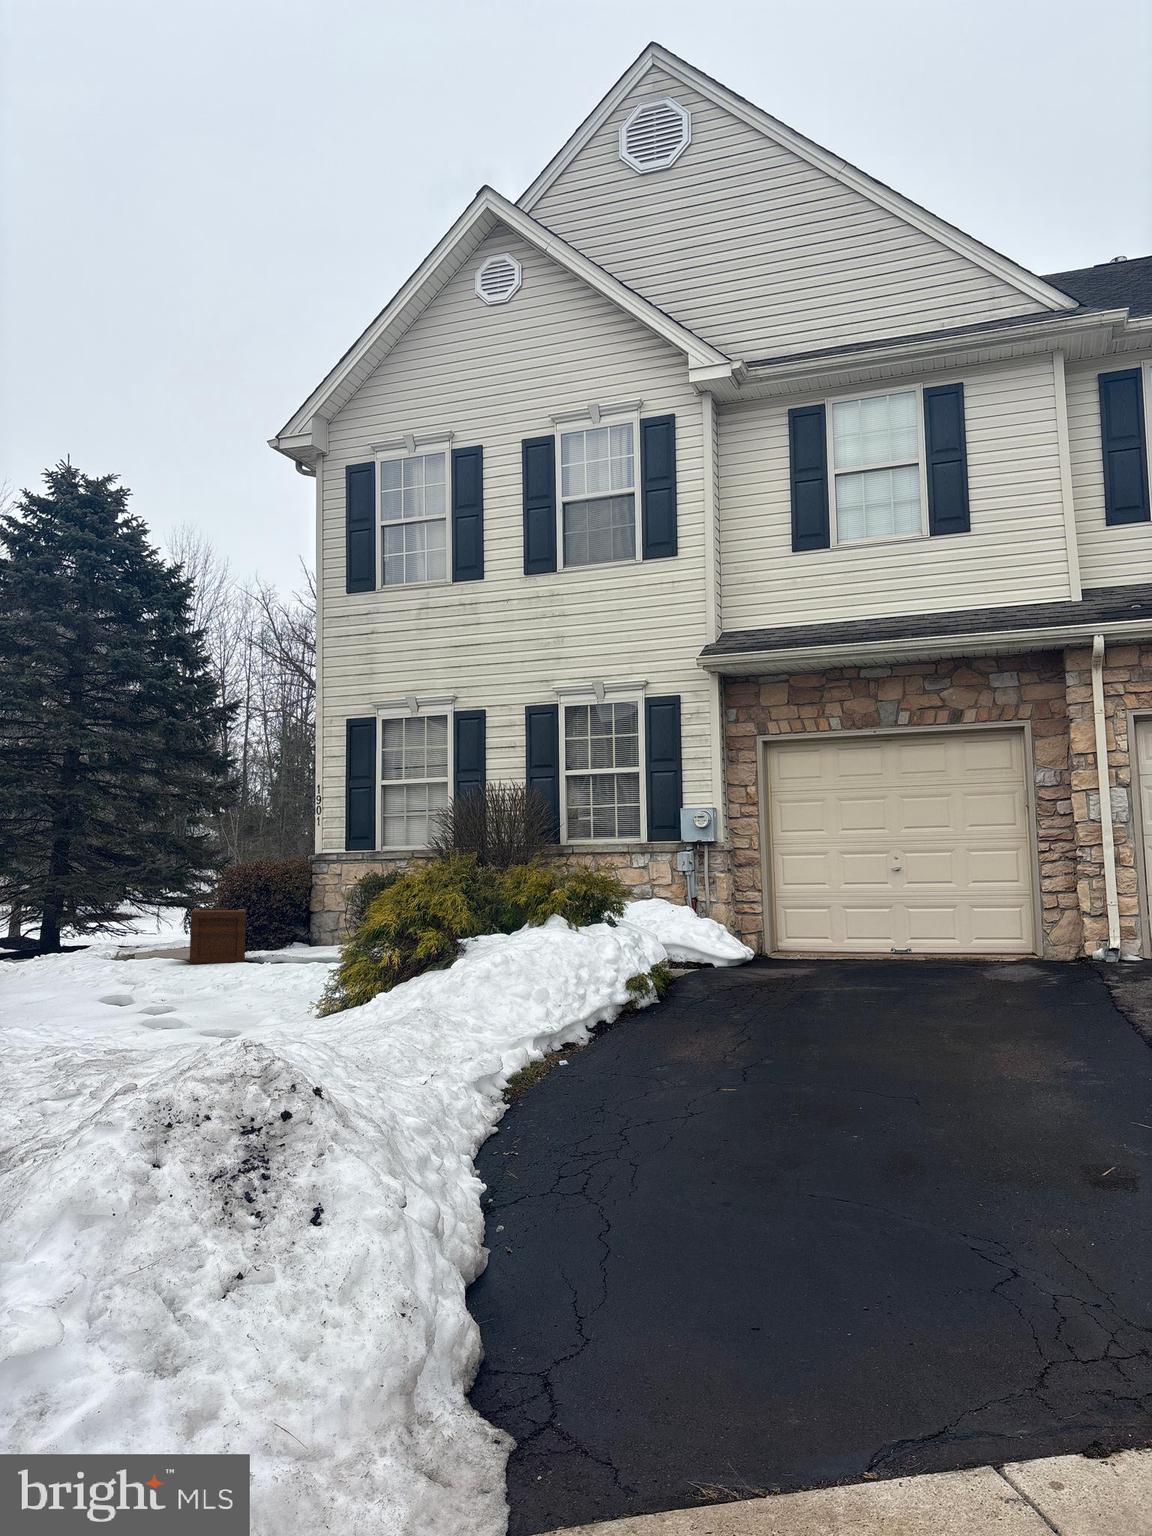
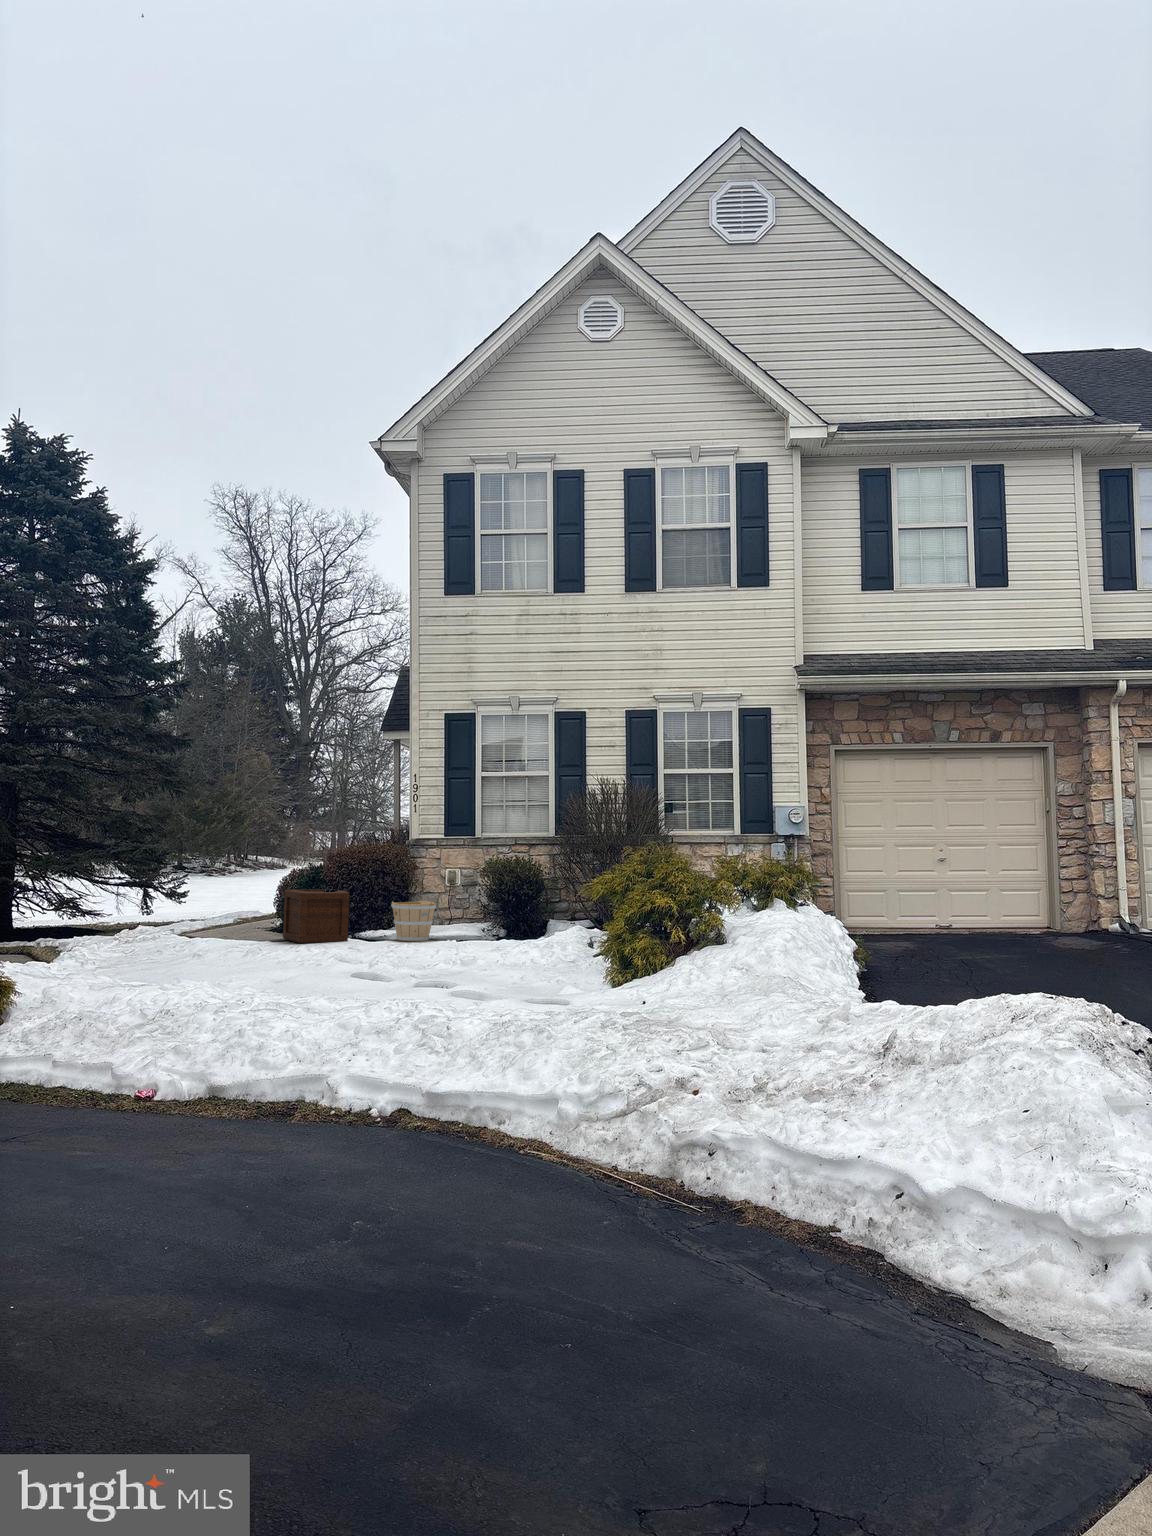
wooden bucket: none [284,920,333,963] -> present [392,901,436,941]

